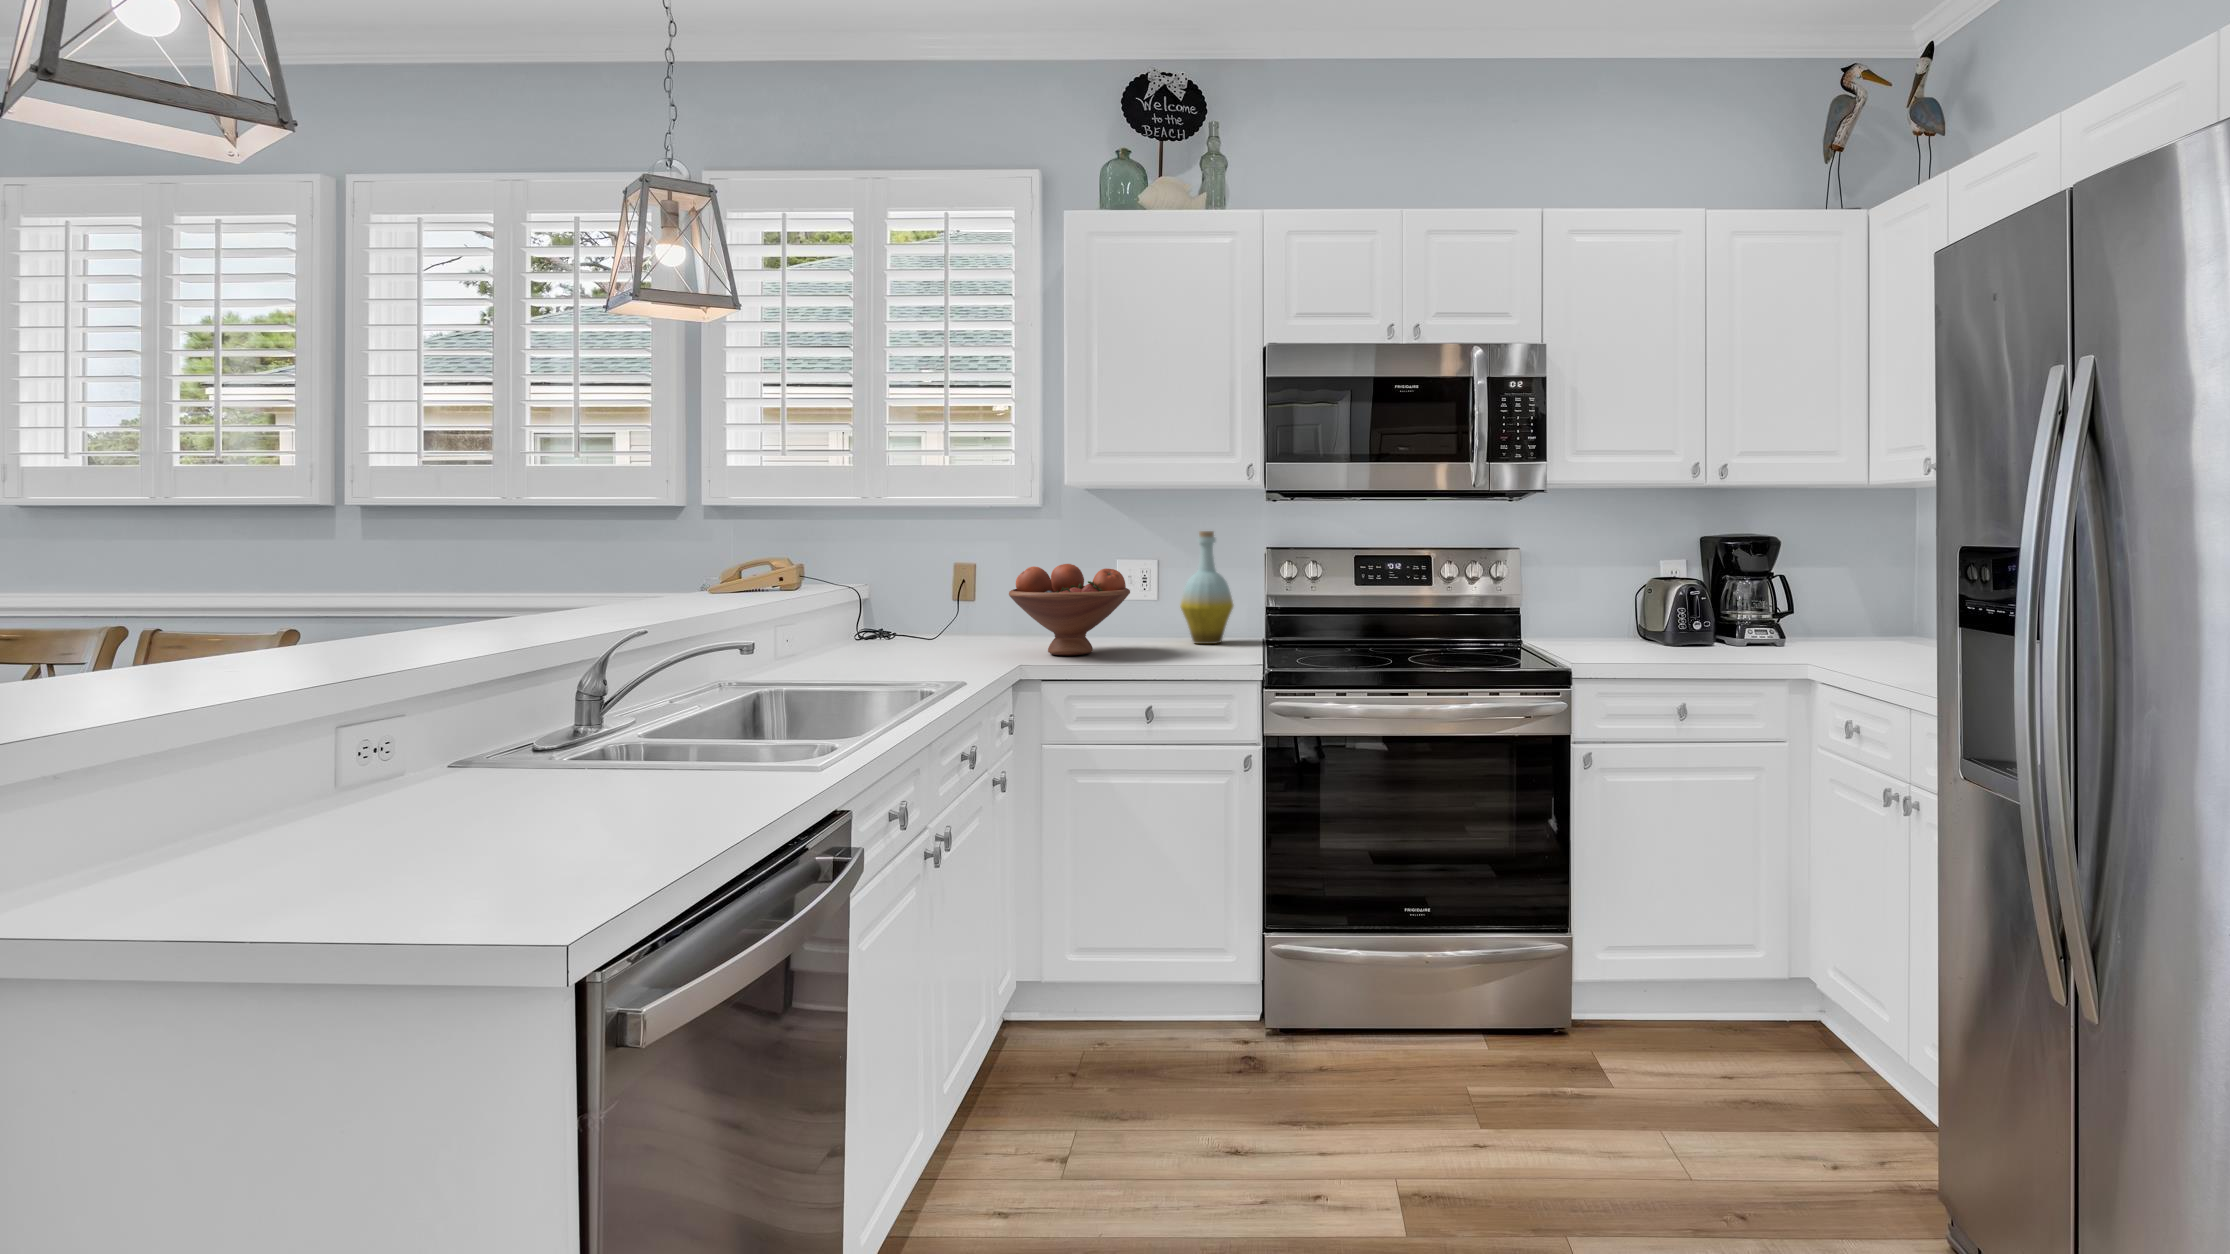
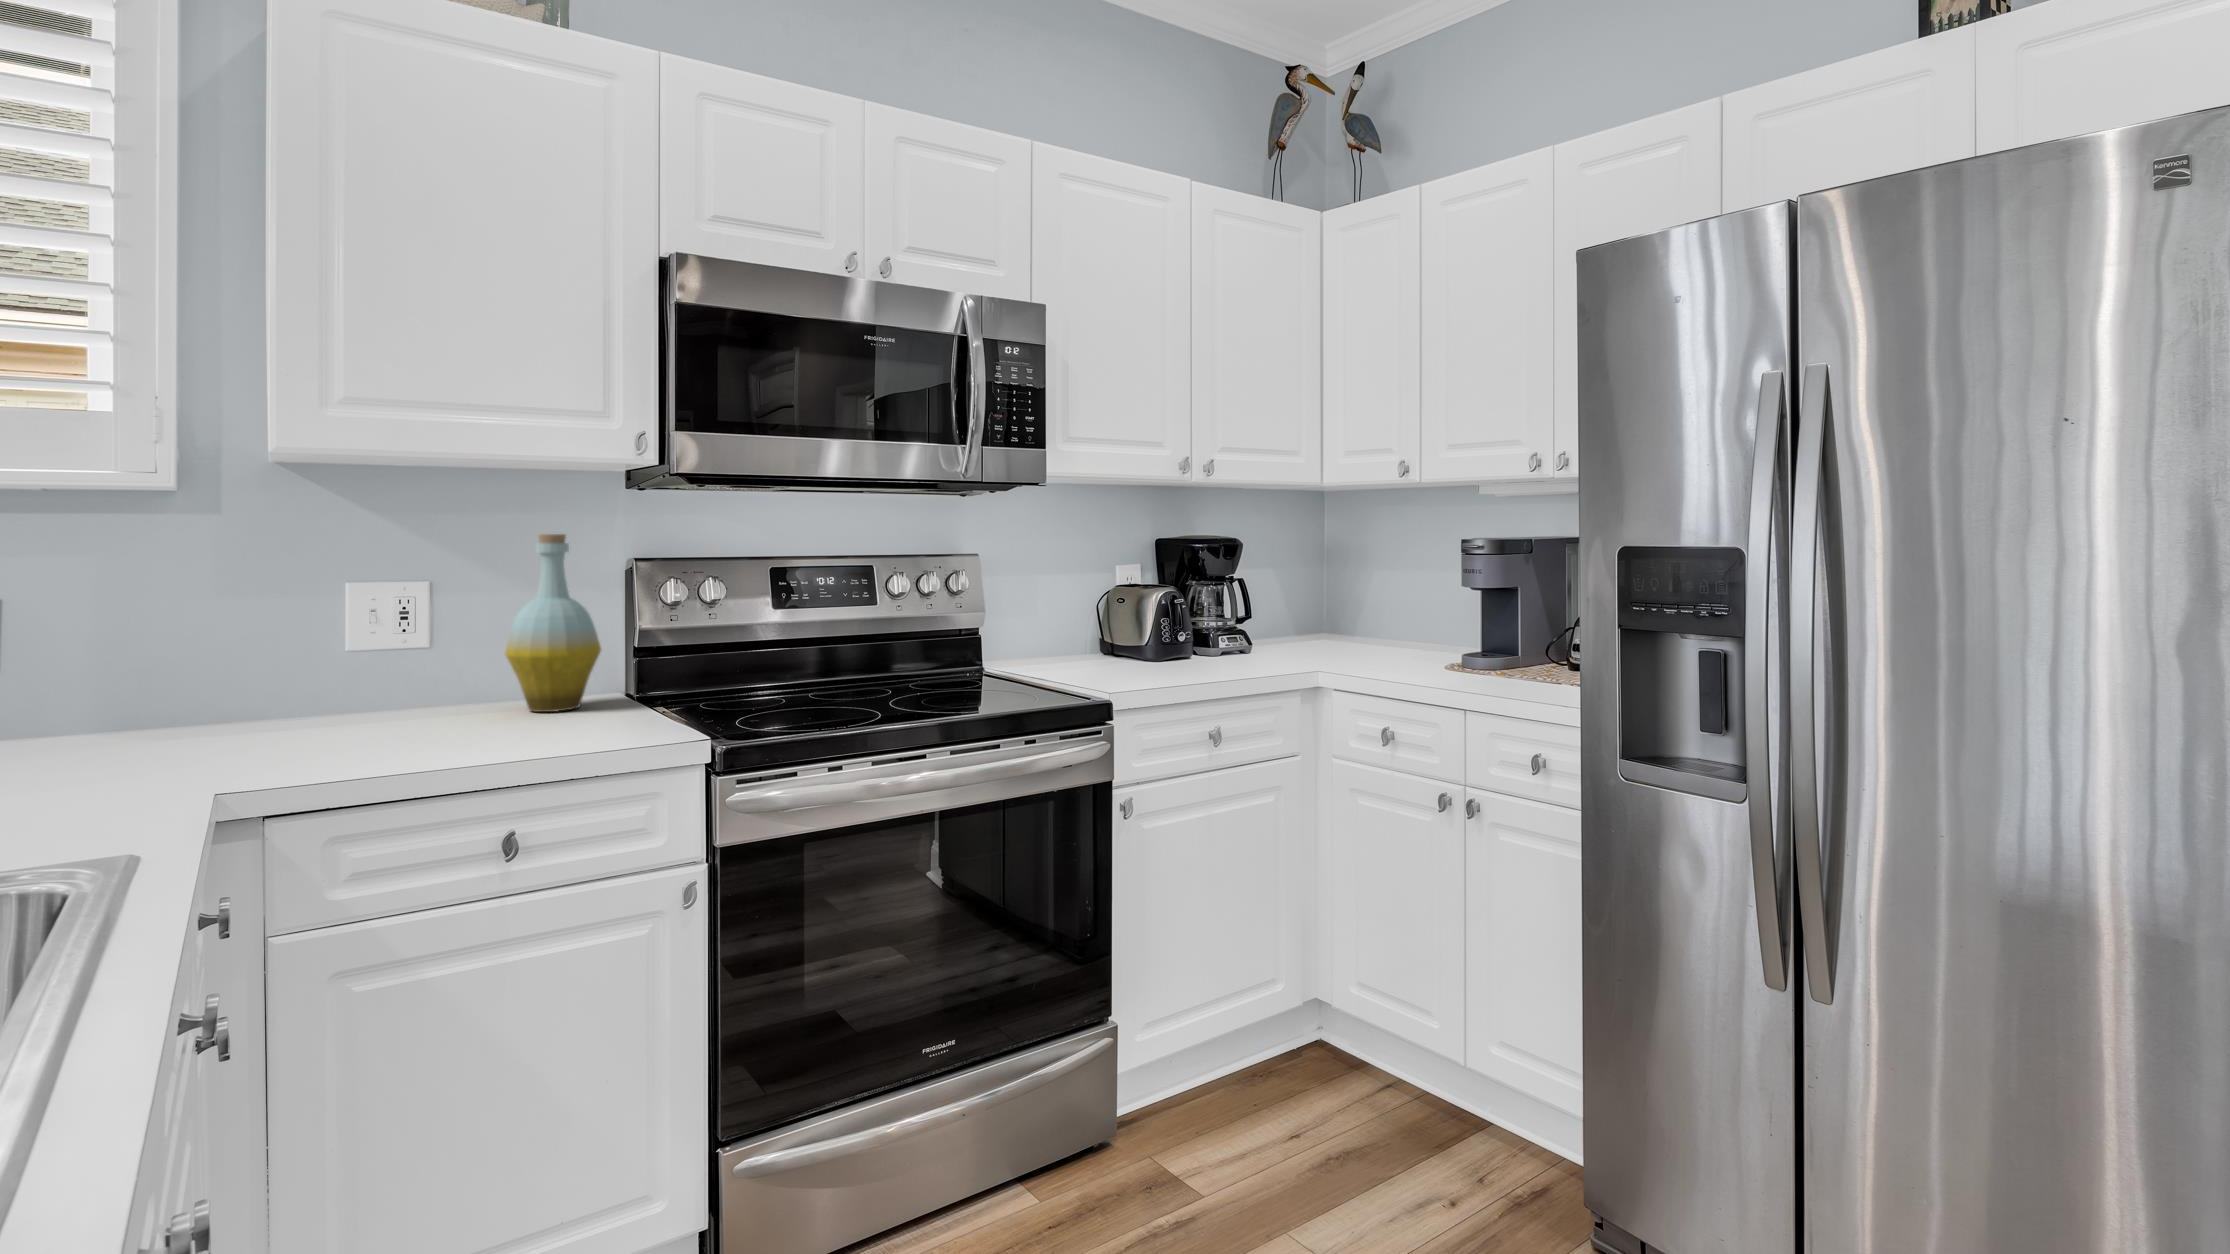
fruit bowl: present [1009,564,1130,655] -> none [166,593,442,761]

